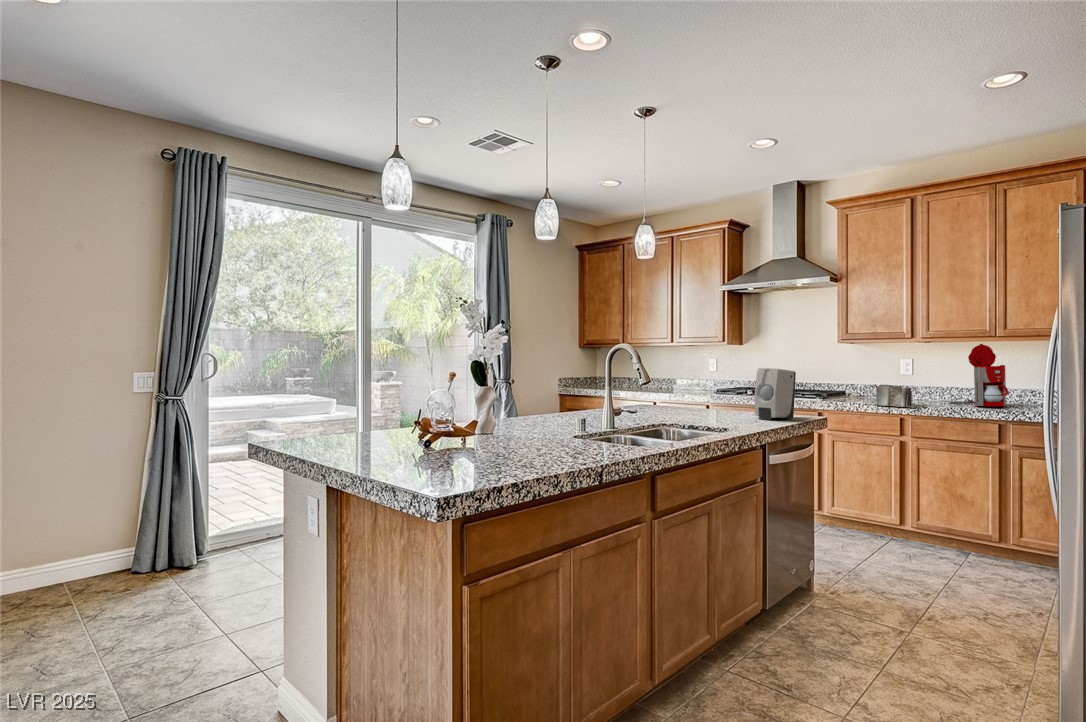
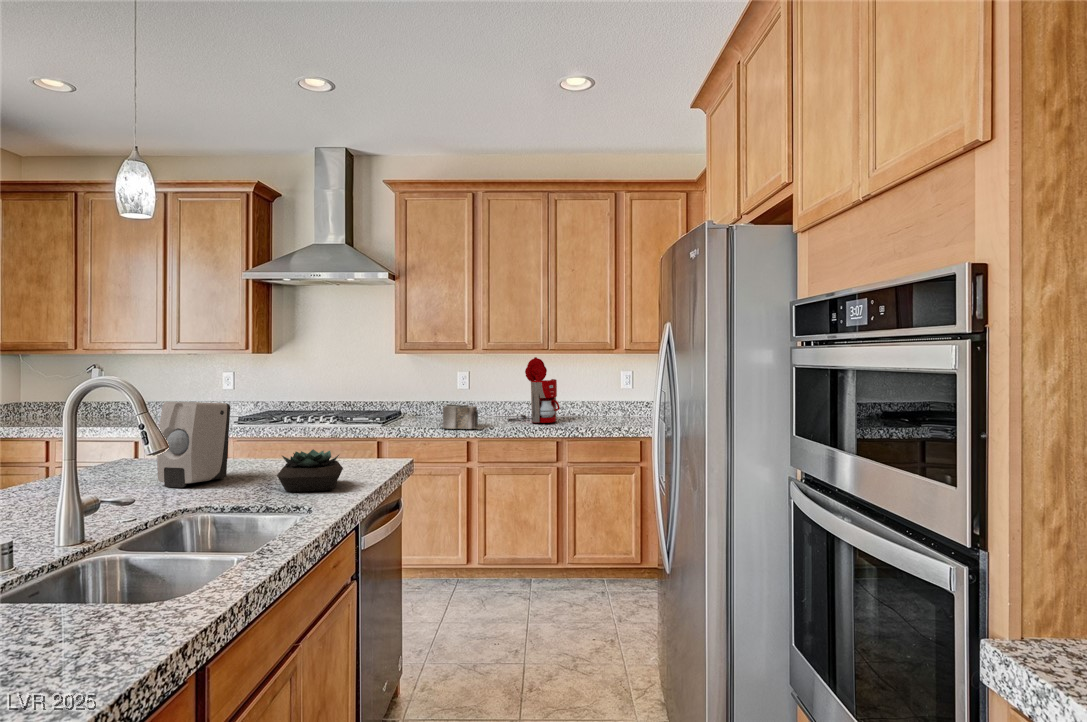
soap dispenser: present [755,368,796,420] -> present [157,402,230,487]
succulent plant: none [717,399,761,424] -> present [277,449,343,492]

